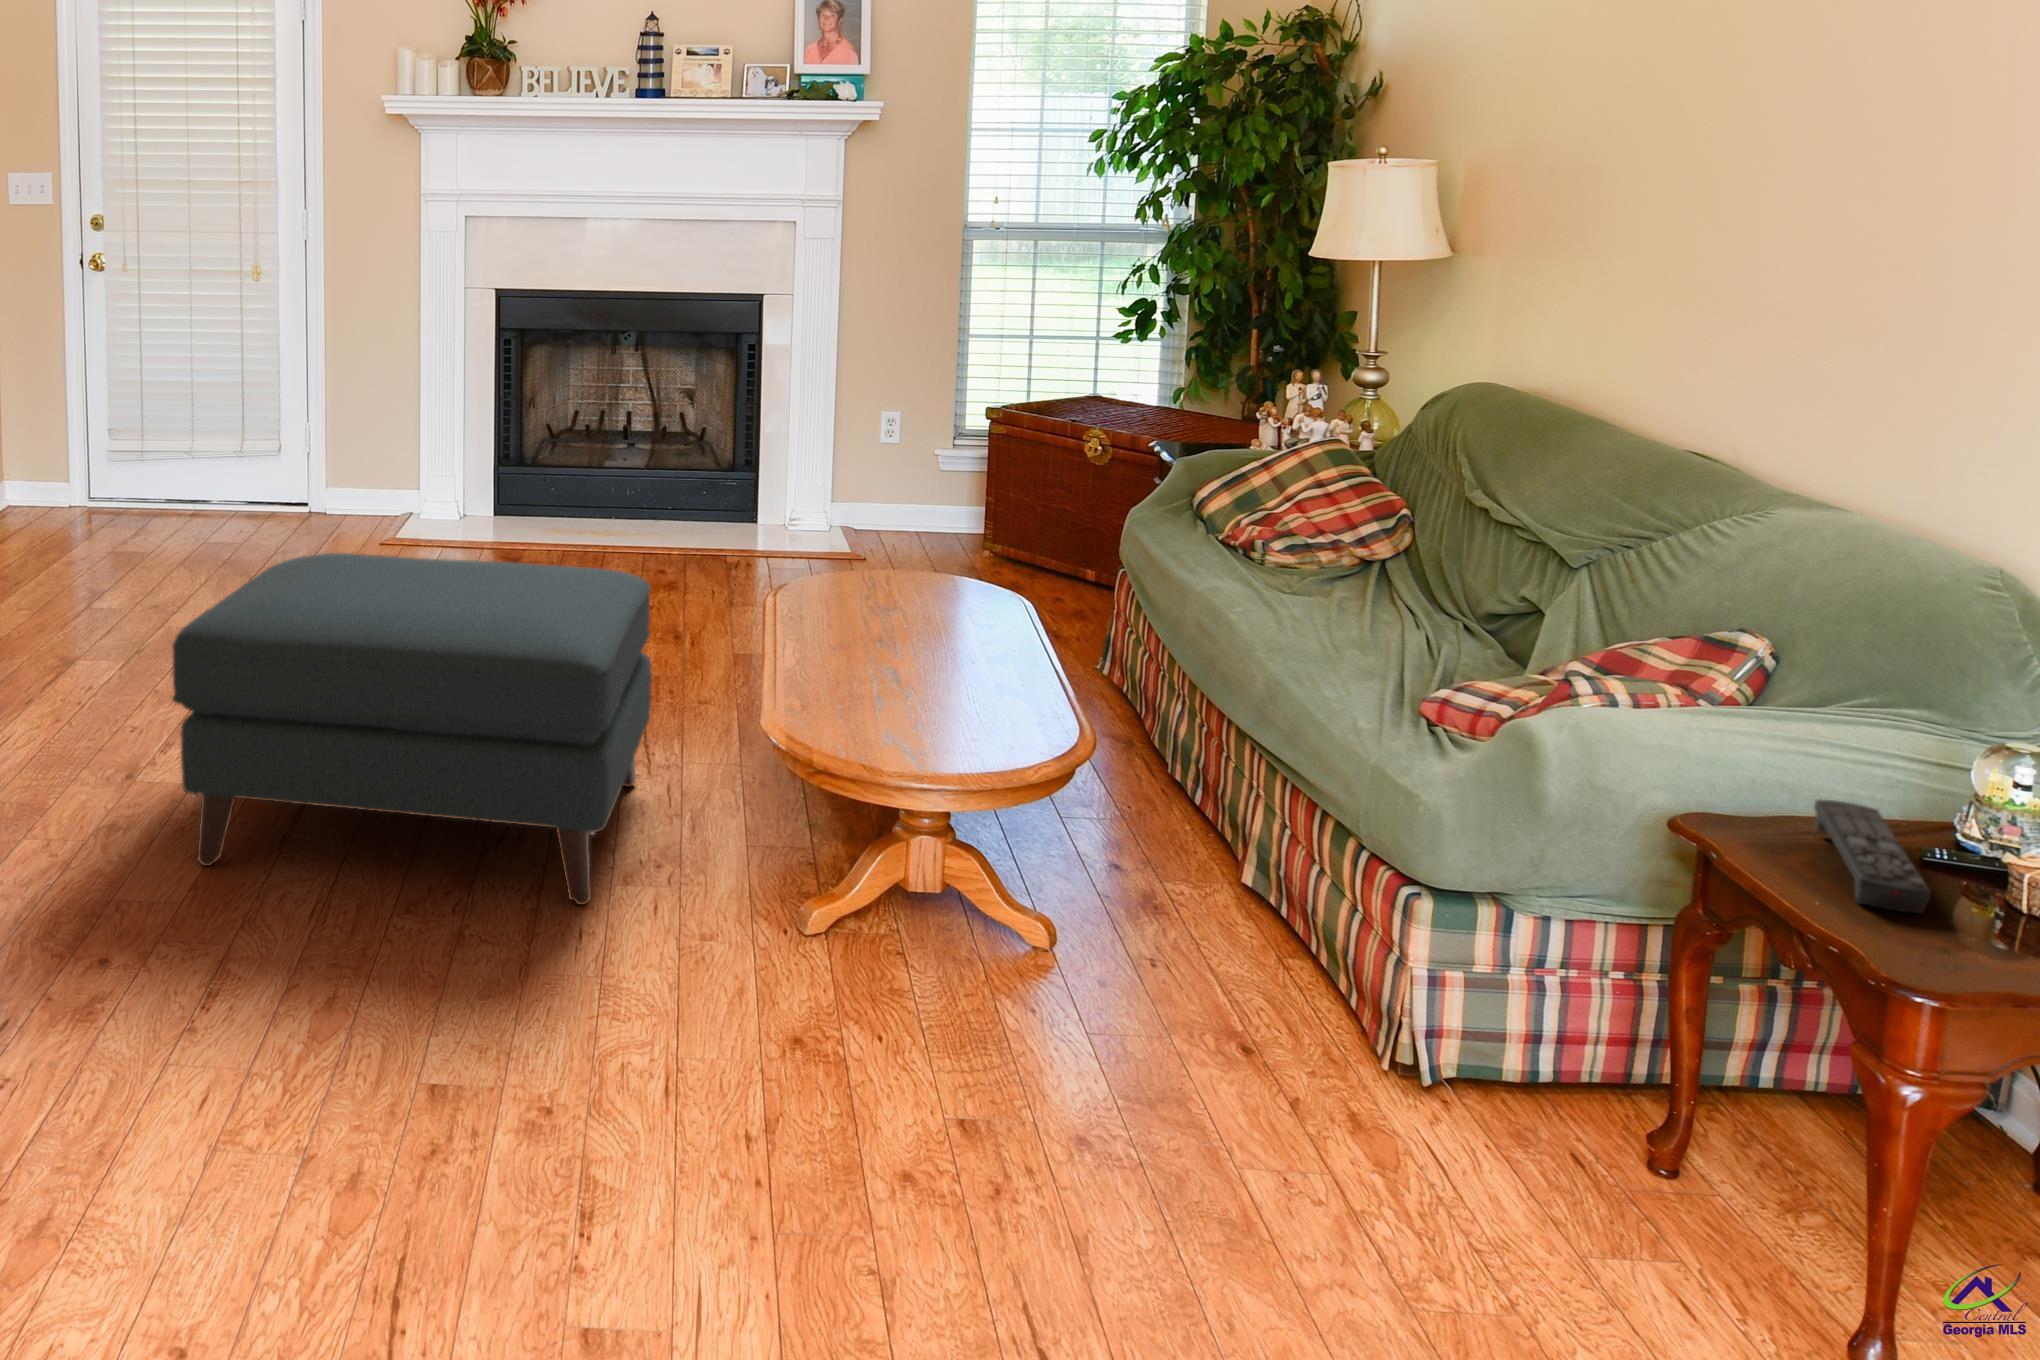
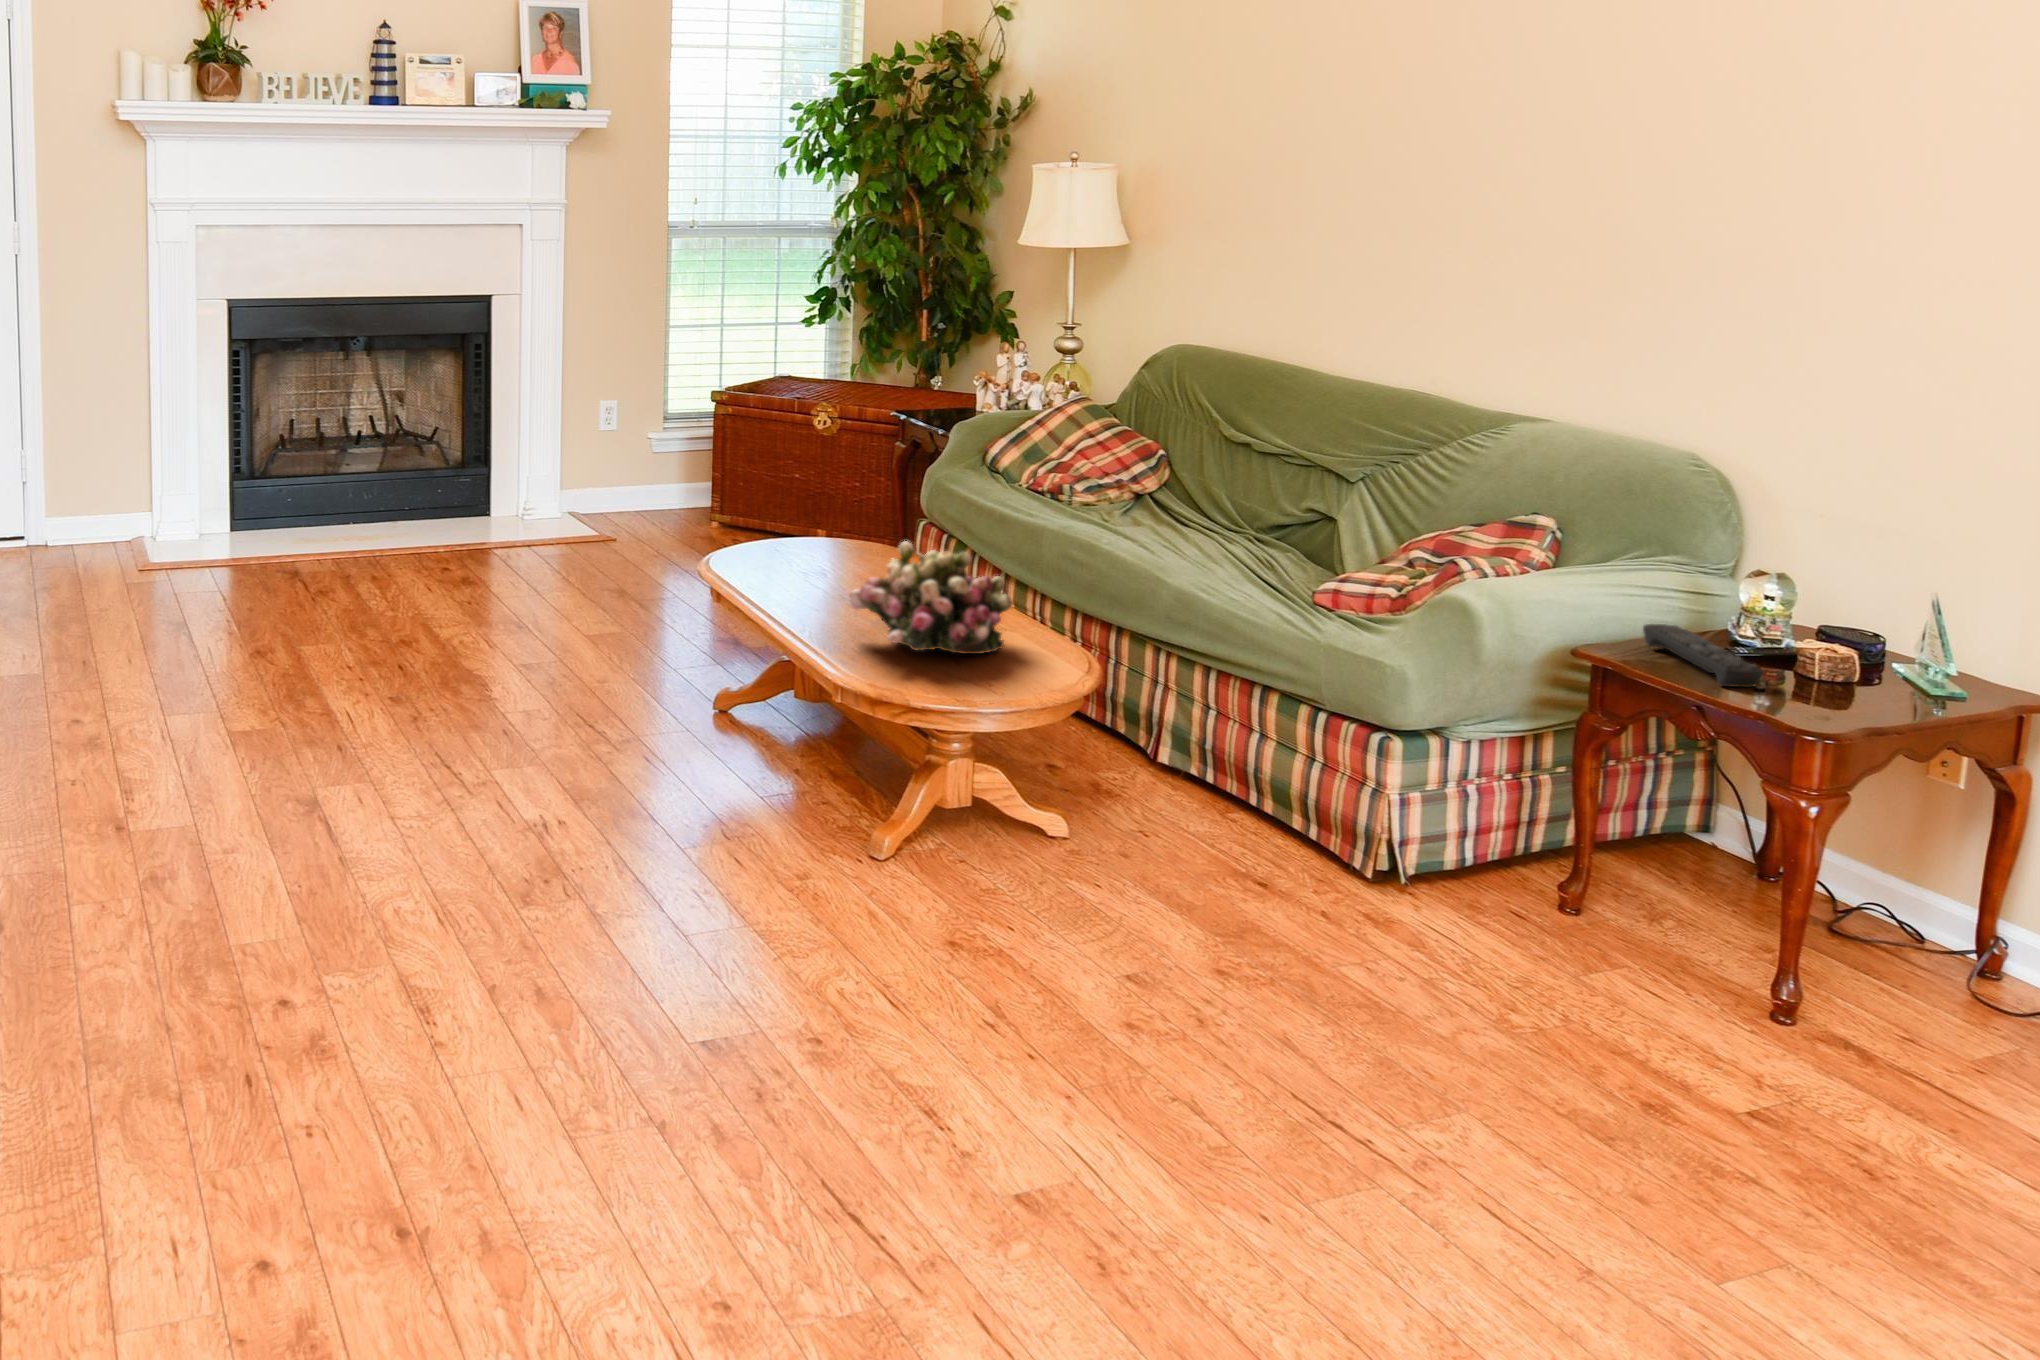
ottoman: present [172,553,652,905] -> none [278,571,738,924]
flower arrangement: none [823,570,1012,709] -> present [849,541,1011,654]

